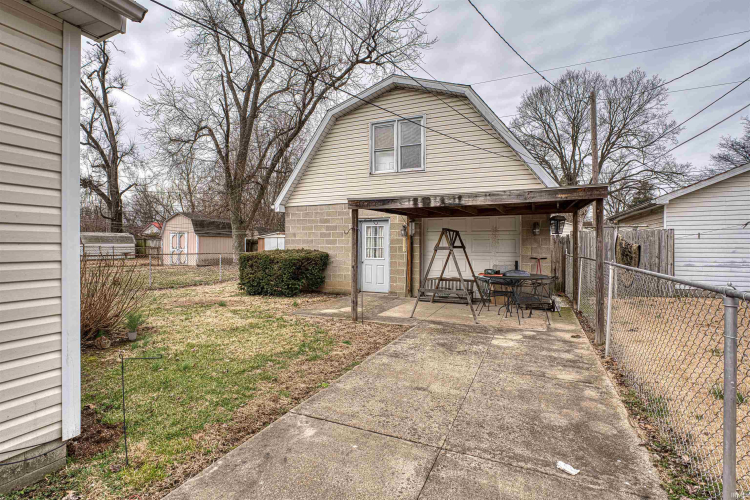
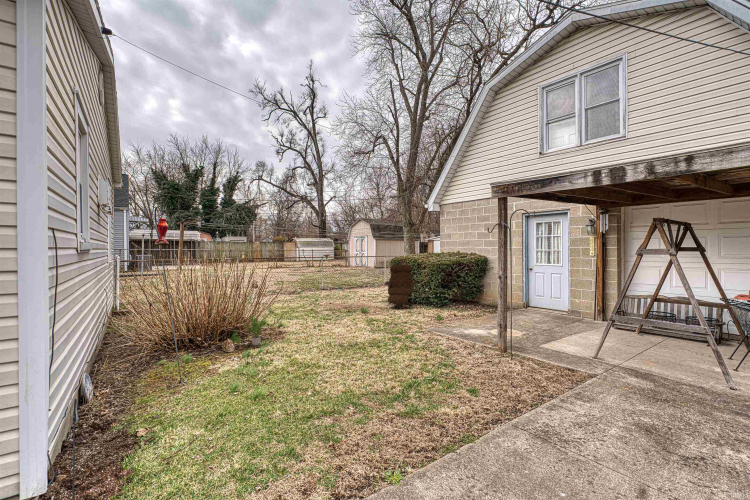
lounge chair: none [238,260,269,301] -> present [385,265,417,310]

